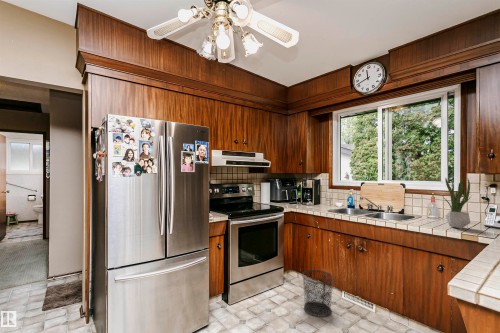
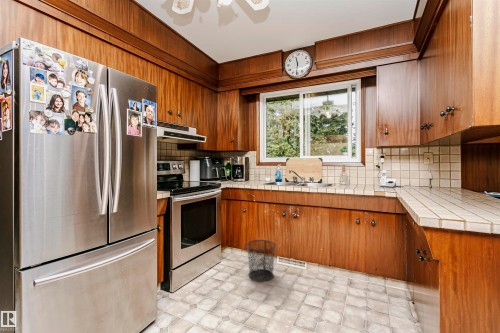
potted plant: present [444,179,470,229] -> none [357,150,377,190]

